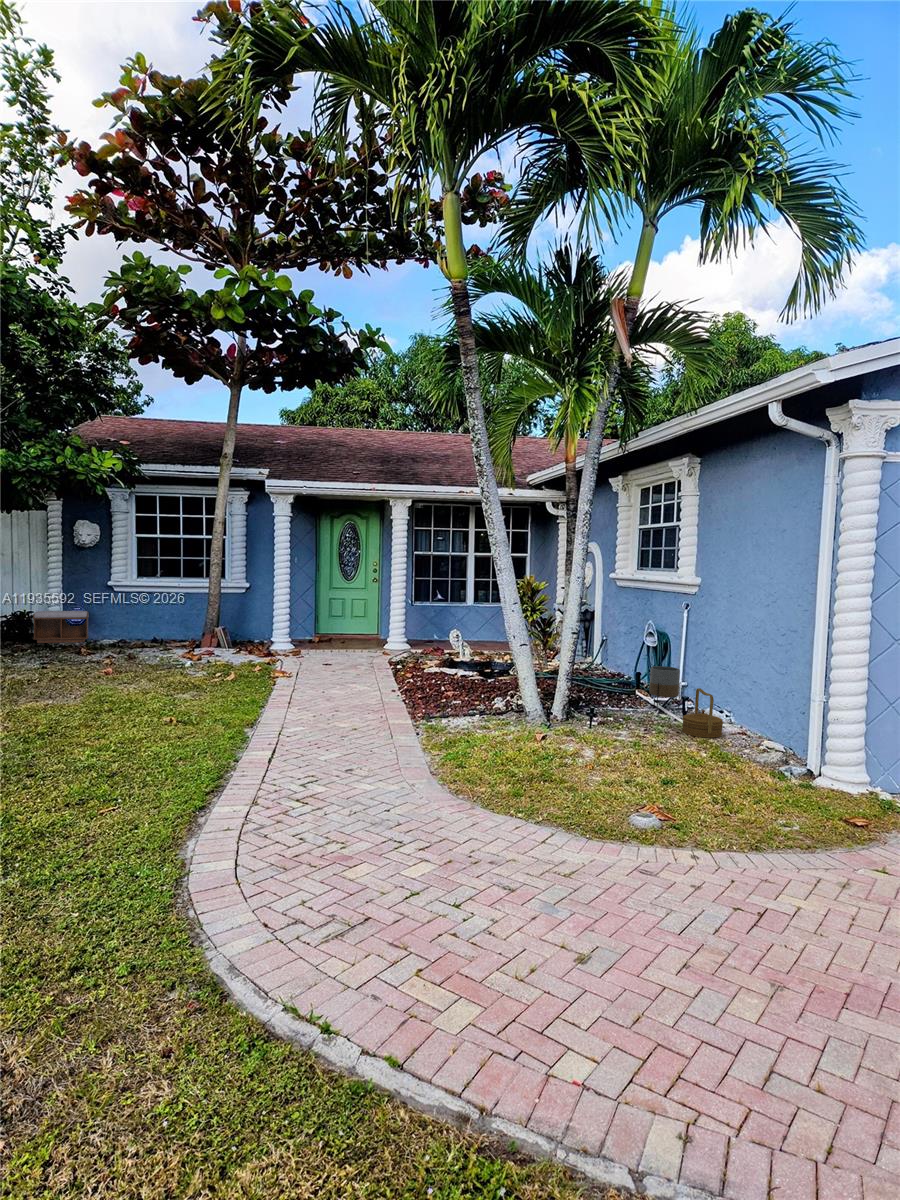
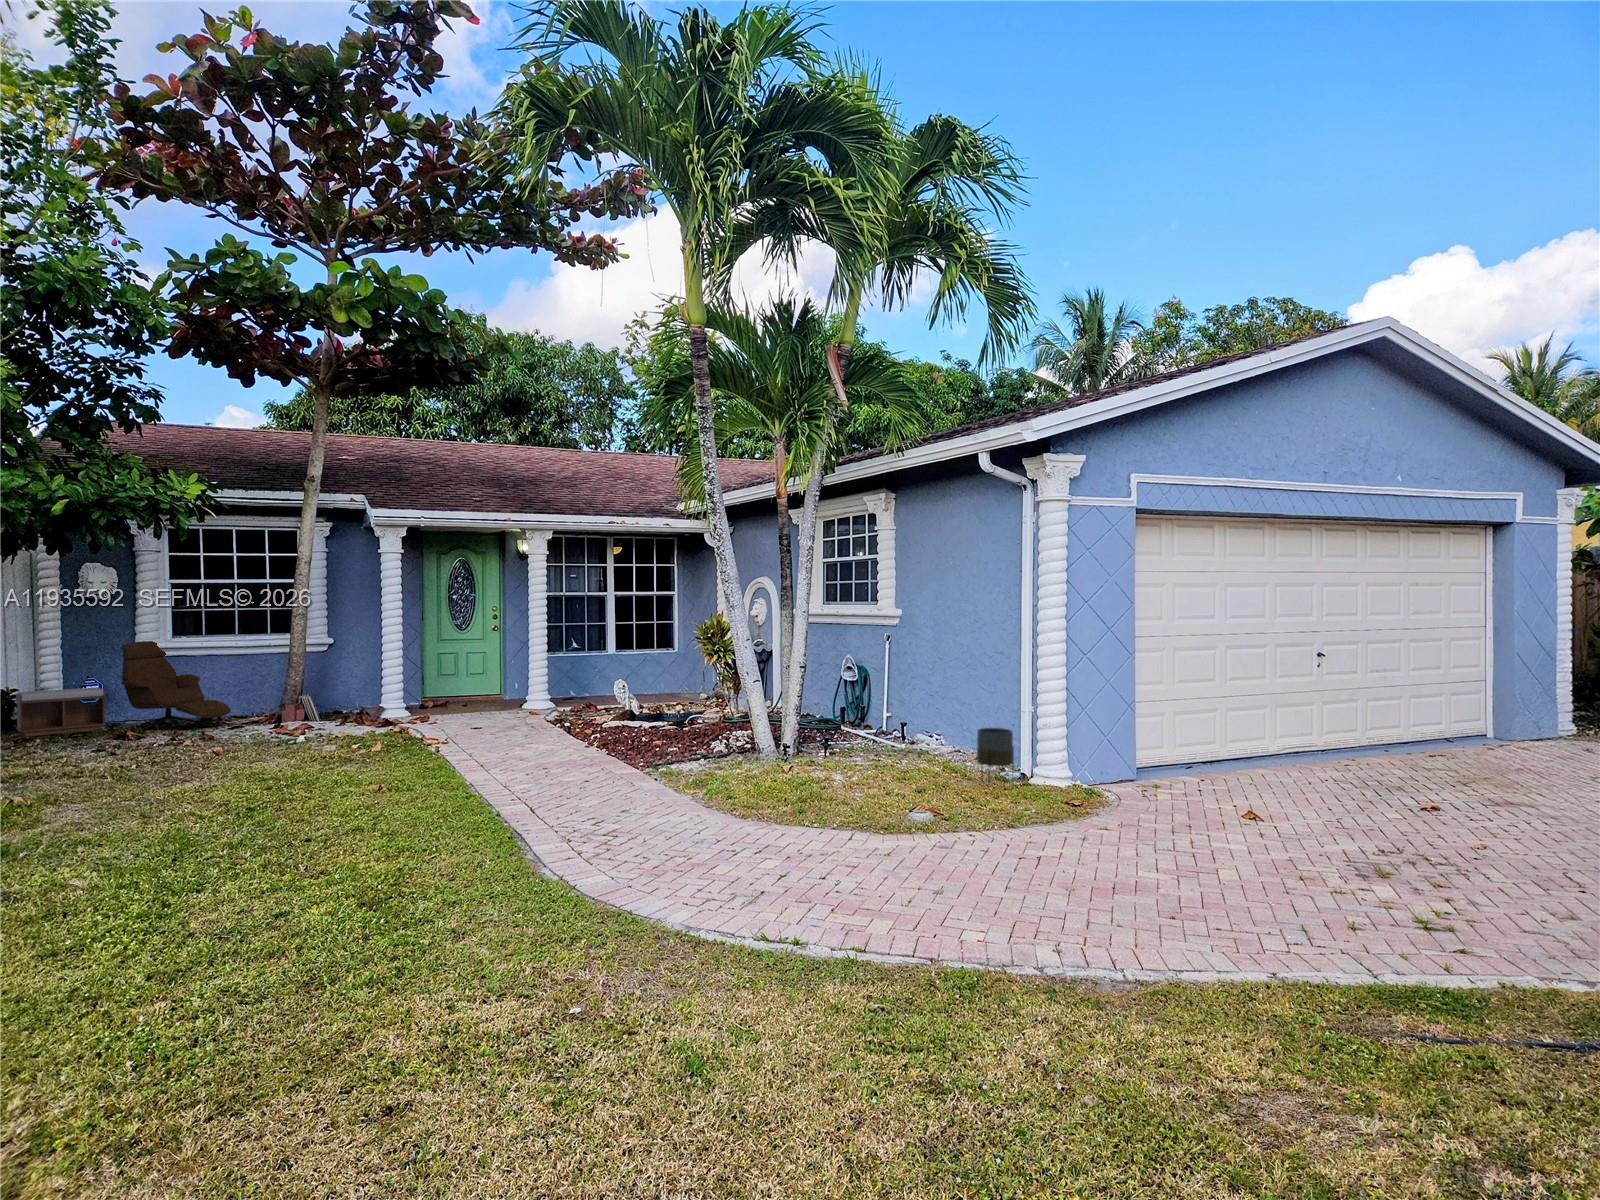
lounge chair: none [97,579,165,648] -> present [121,641,231,731]
planter: present [649,666,680,709] -> present [977,728,1014,782]
woven basket: present [682,688,723,738] -> none [905,714,943,760]

